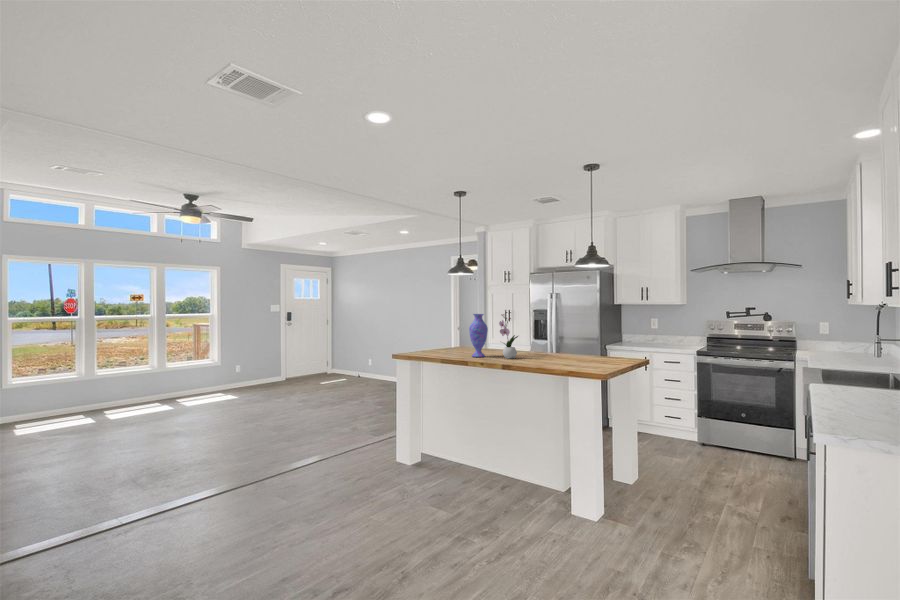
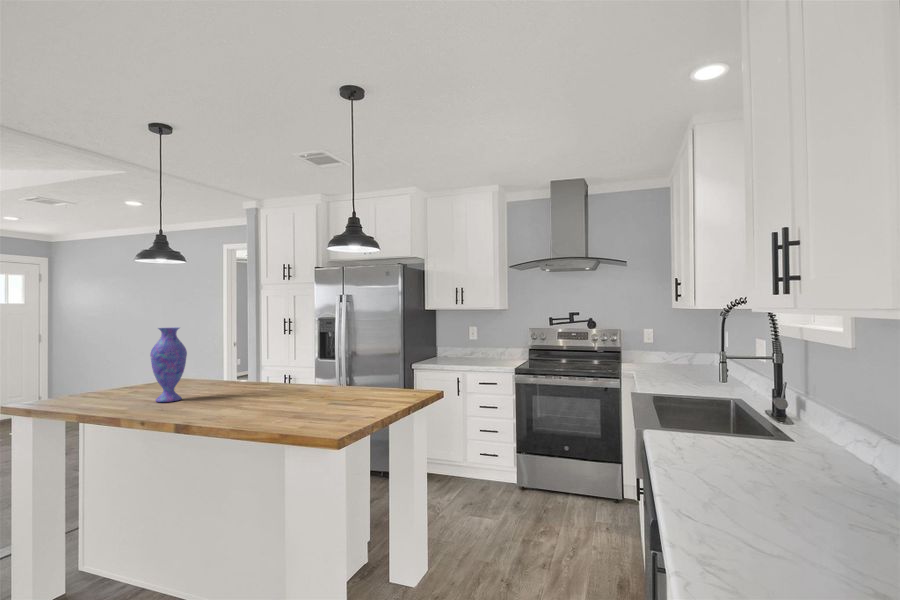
flower arrangement: present [499,314,518,359] -> none [201,328,235,403]

